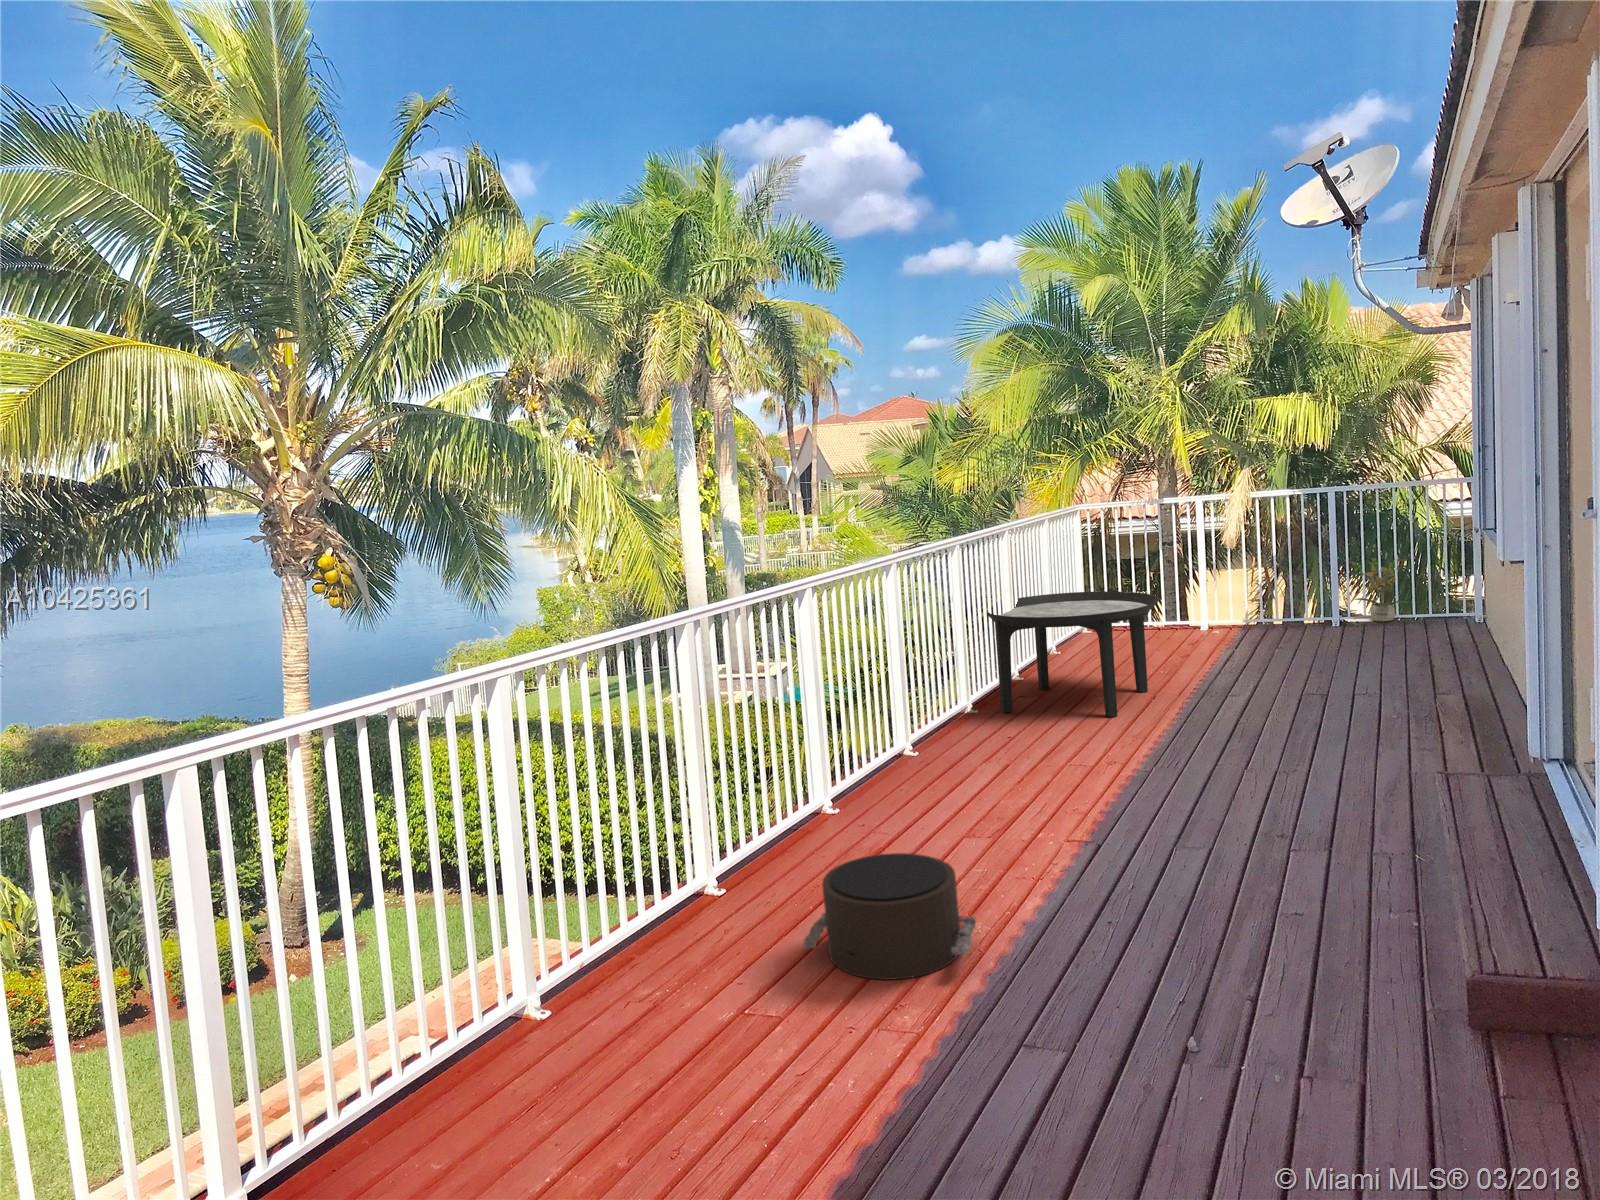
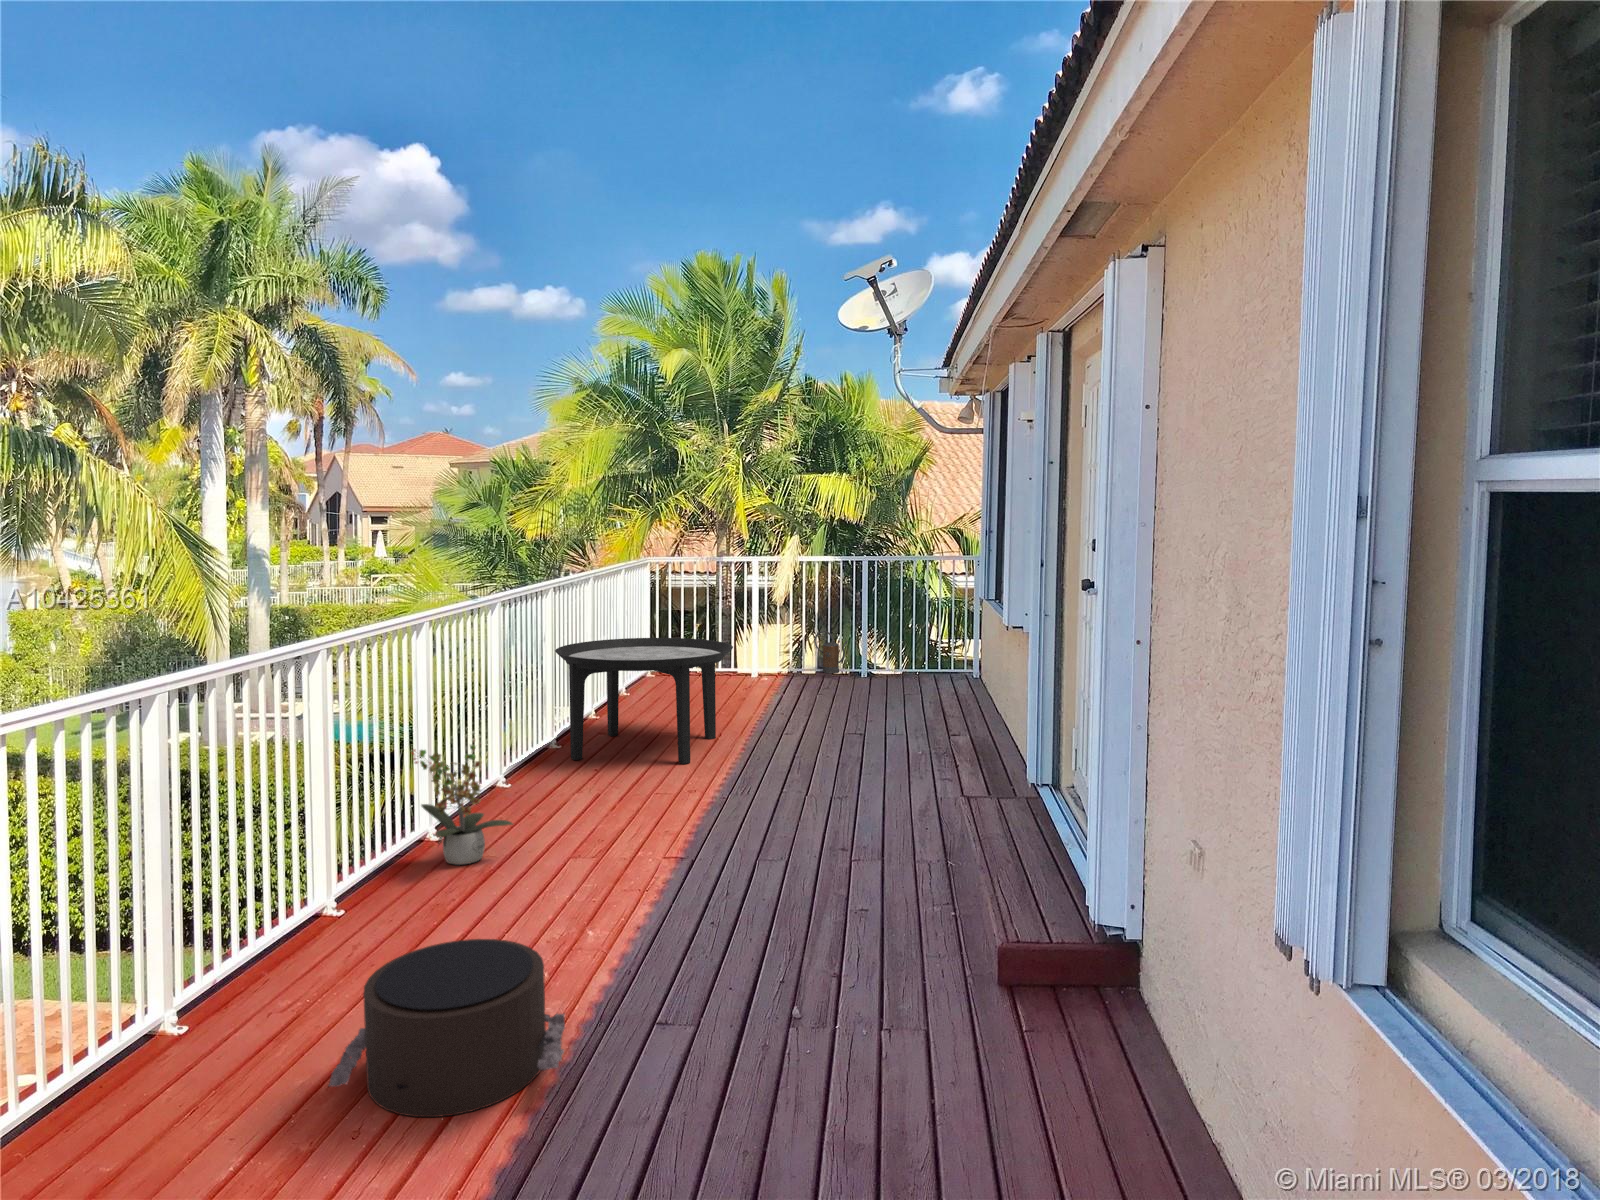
potted plant: present [1348,557,1410,621] -> present [412,745,513,865]
watering can: none [1272,573,1313,620] -> present [814,631,848,673]

